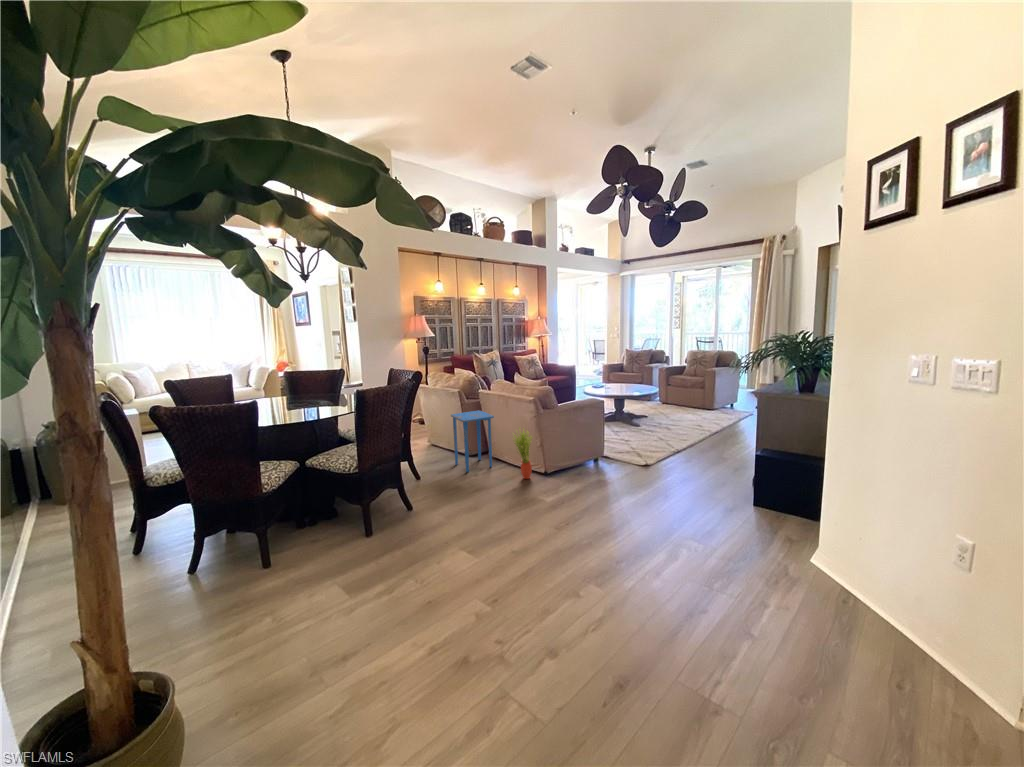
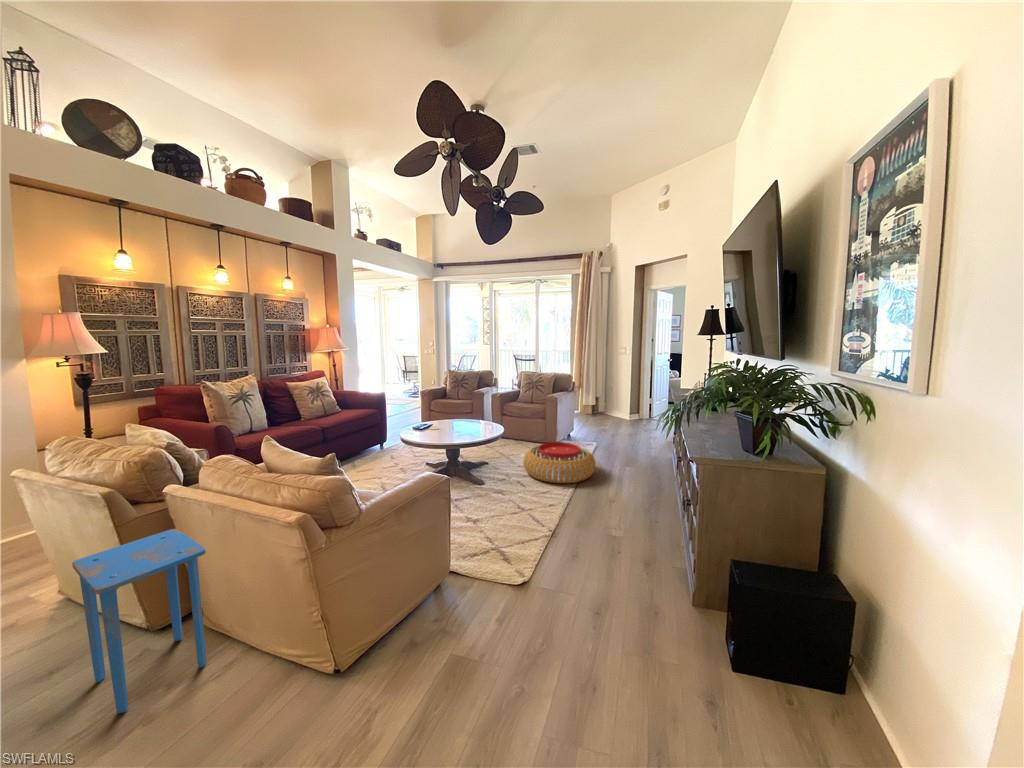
pouf: none [674,404,735,432] -> present [523,442,596,483]
potted plant: present [515,428,532,479] -> none [249,578,306,702]

